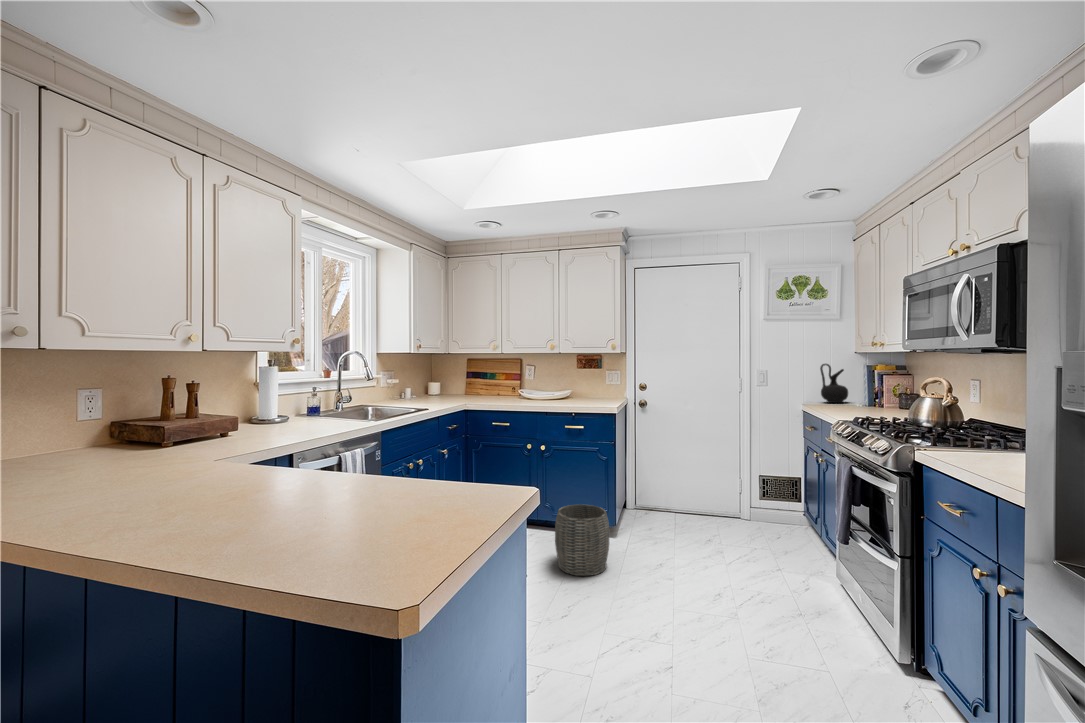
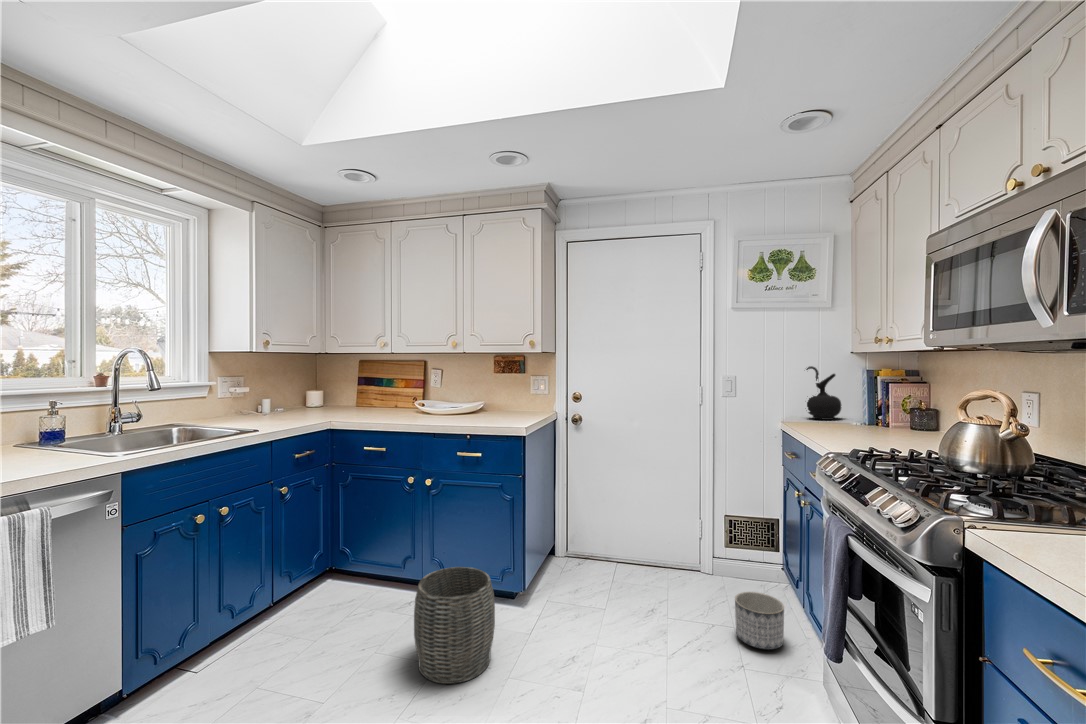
planter: none [772,524,808,559] -> present [735,592,784,650]

